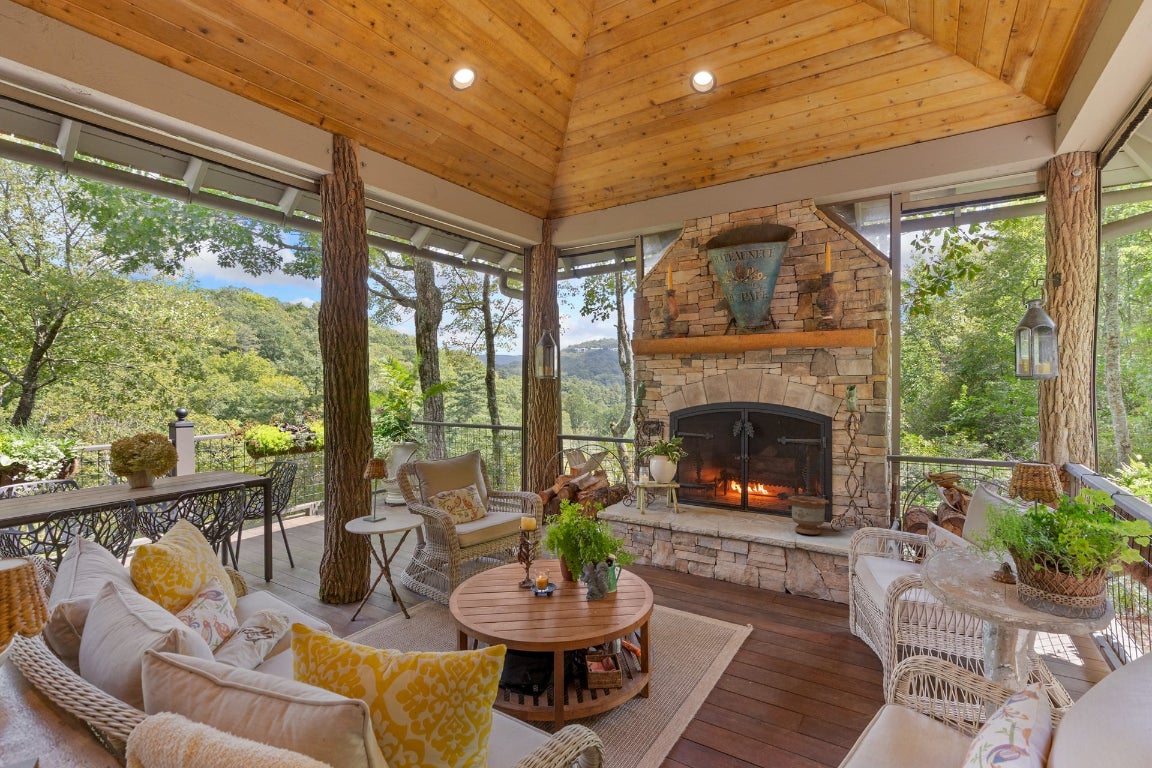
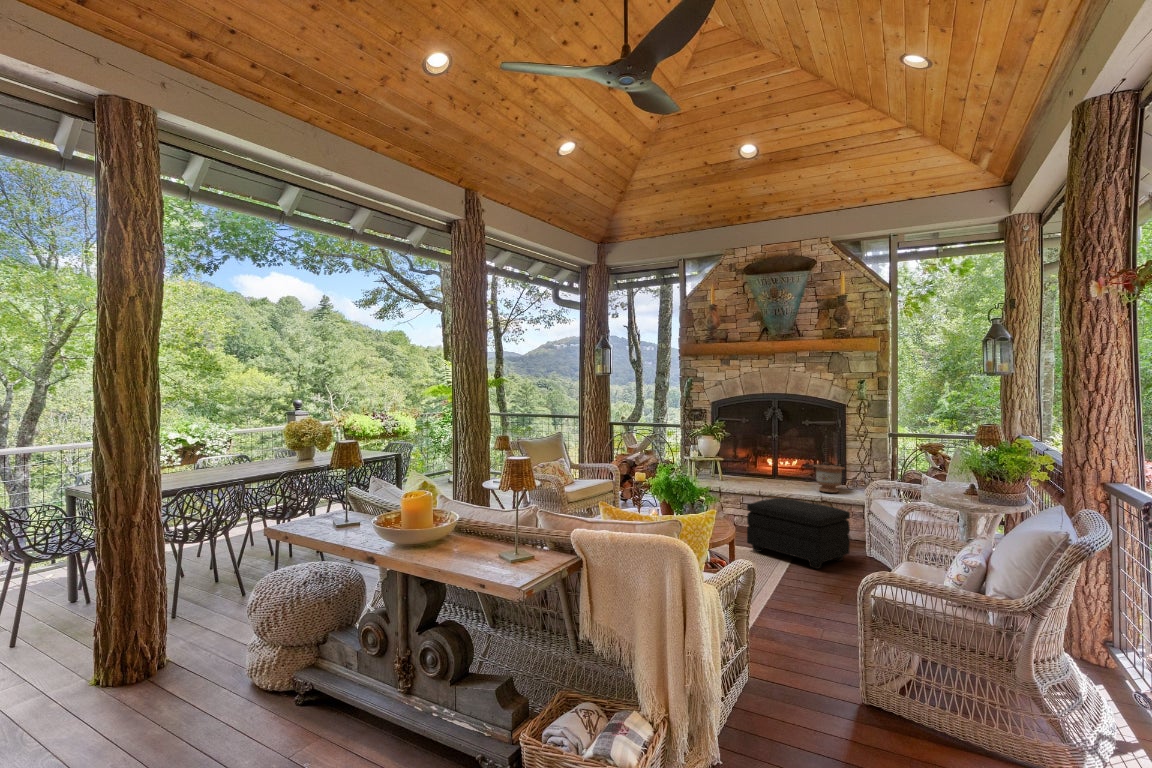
footstool: none [690,544,828,655] -> present [747,498,850,569]

